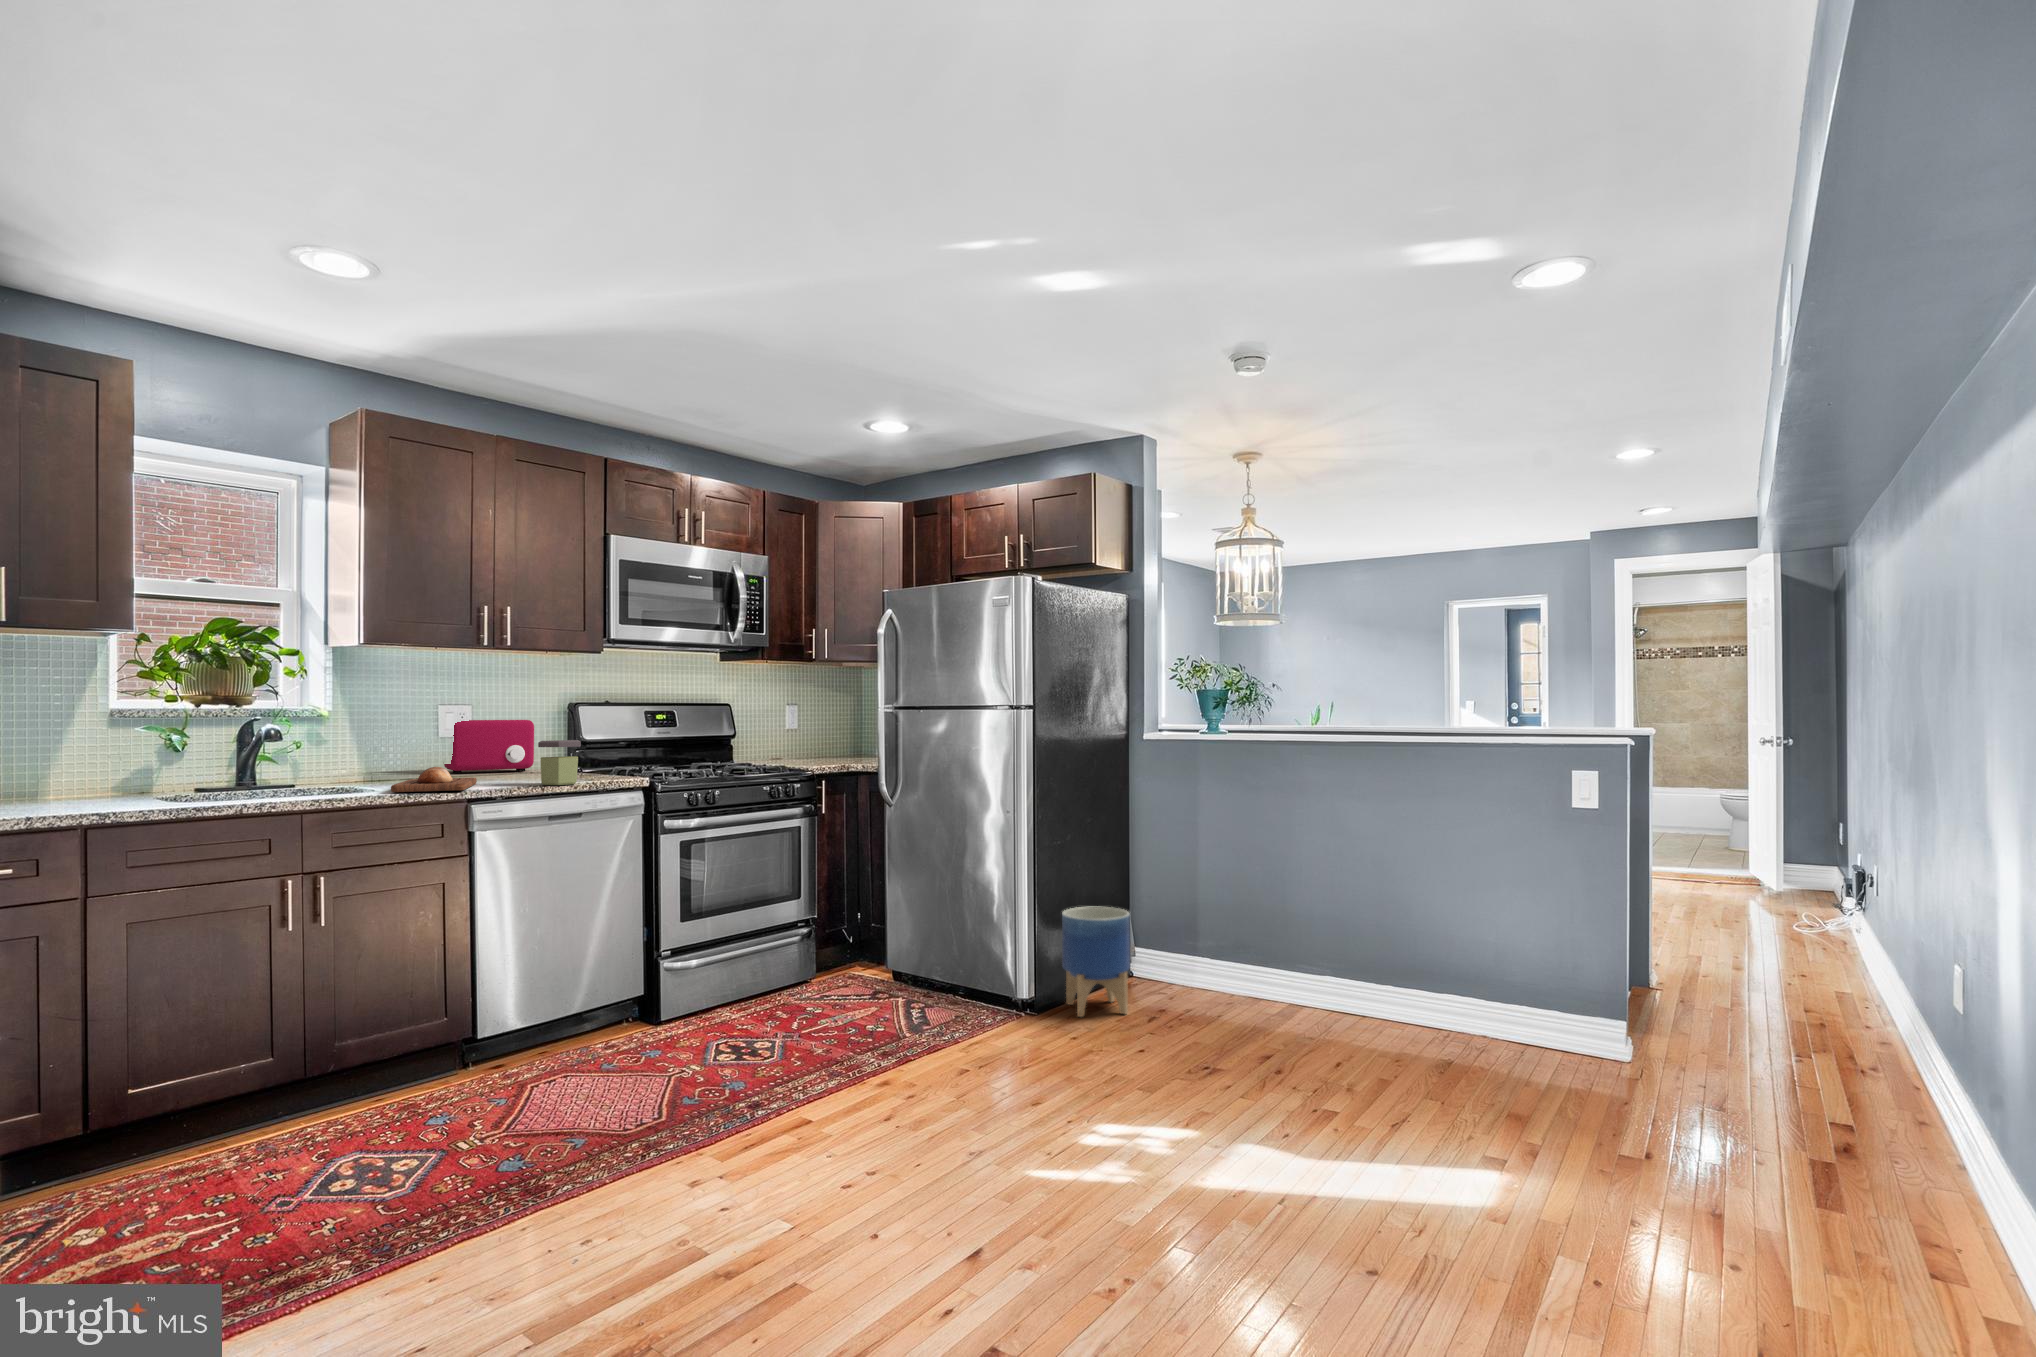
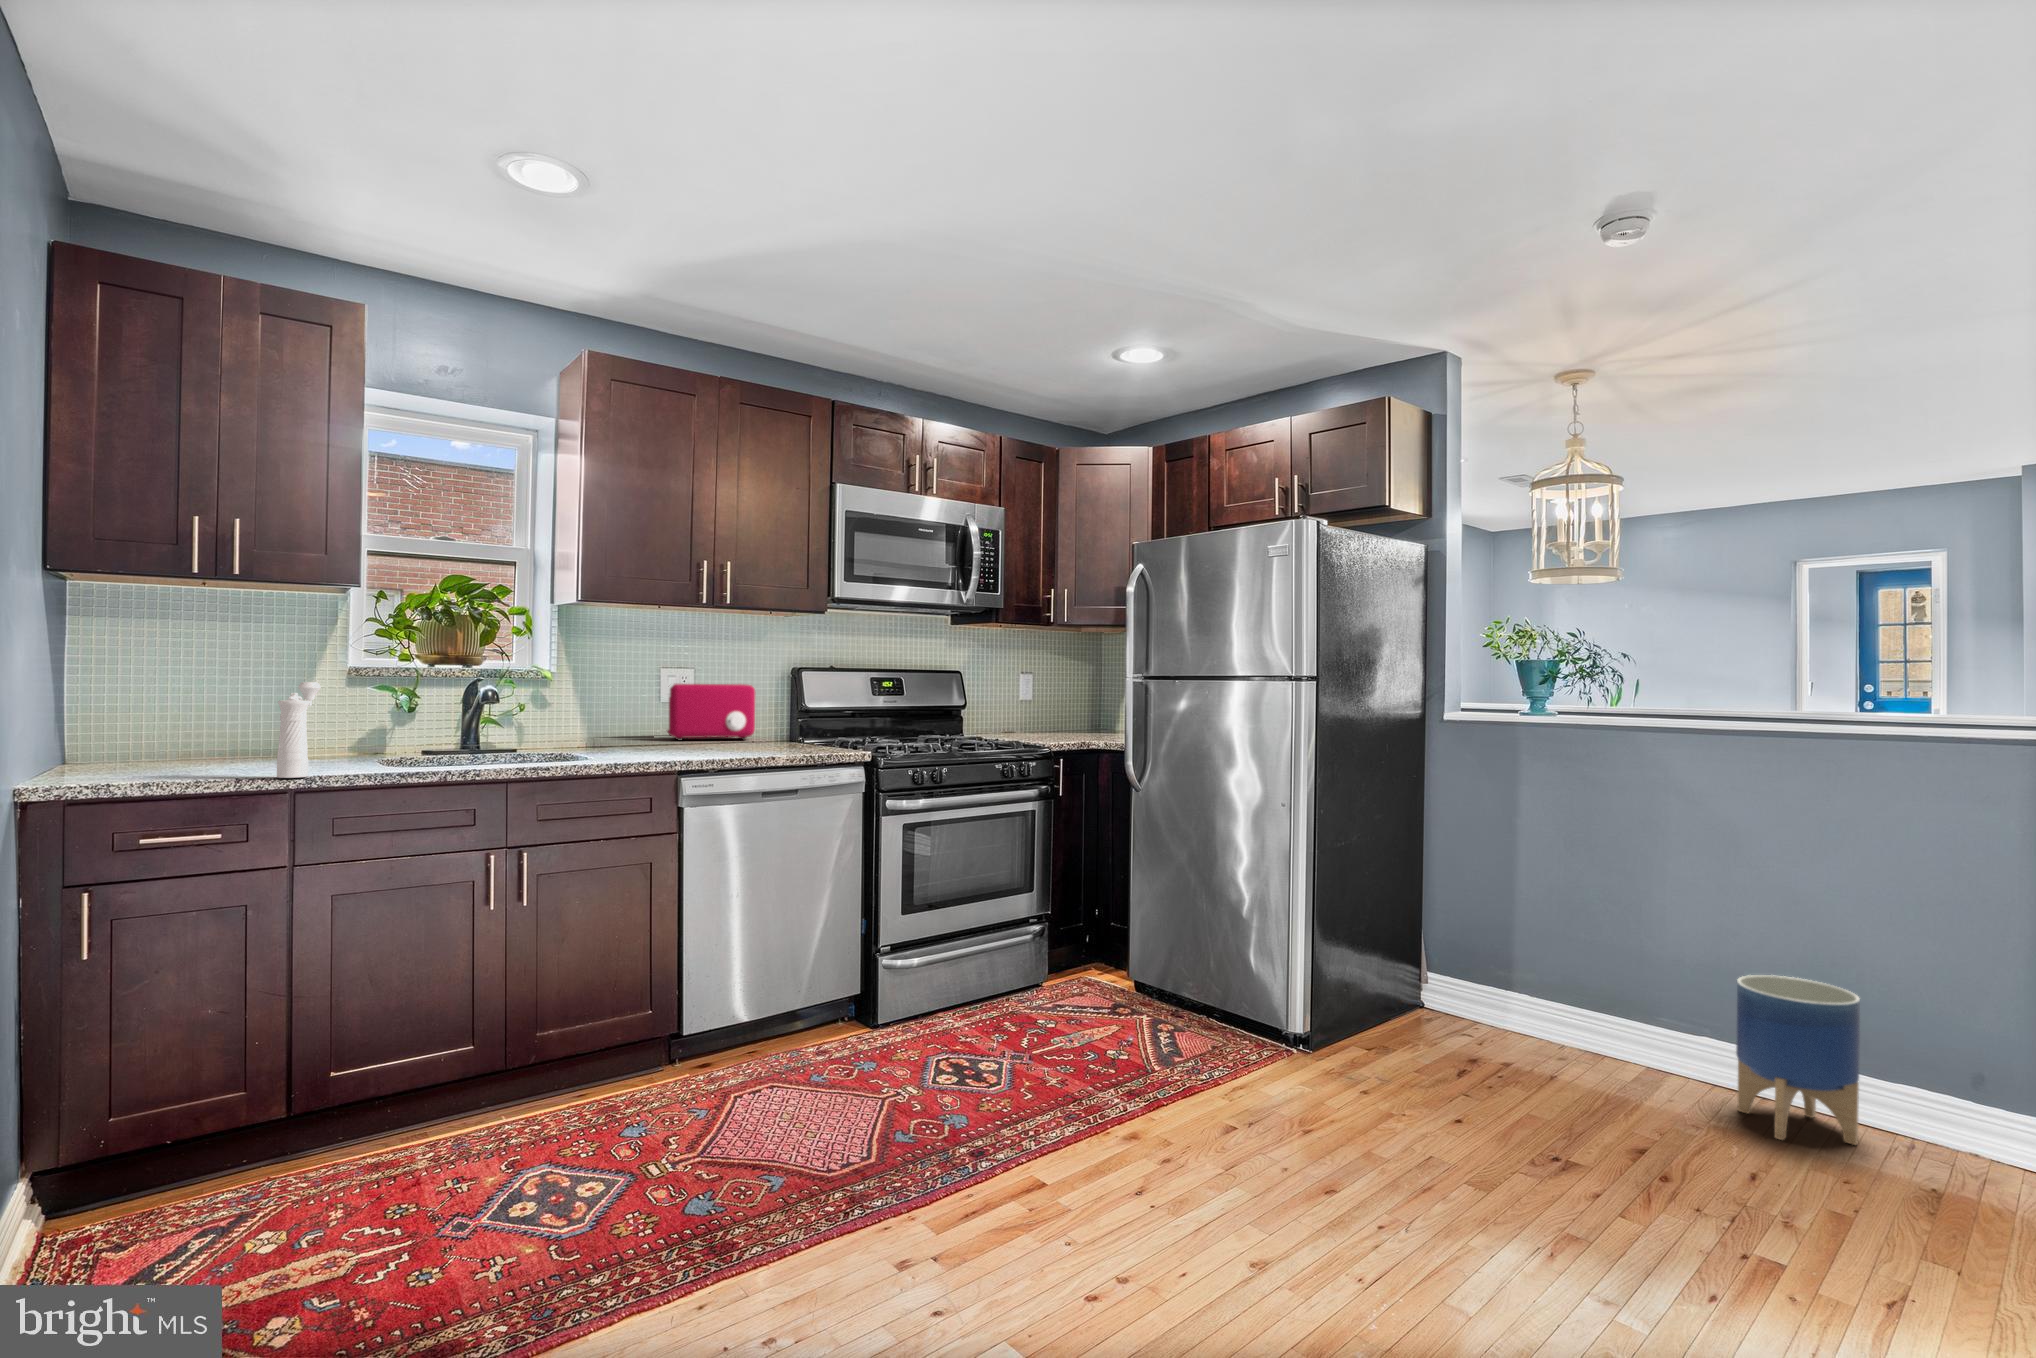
pepper mill: none [72,724,112,814] -> present [277,682,321,778]
jar: present [538,740,581,785] -> none [751,708,796,759]
bread loaf: present [391,767,477,792] -> none [598,735,691,762]
planter: present [1062,907,1130,1017] -> present [1736,975,1860,1145]

